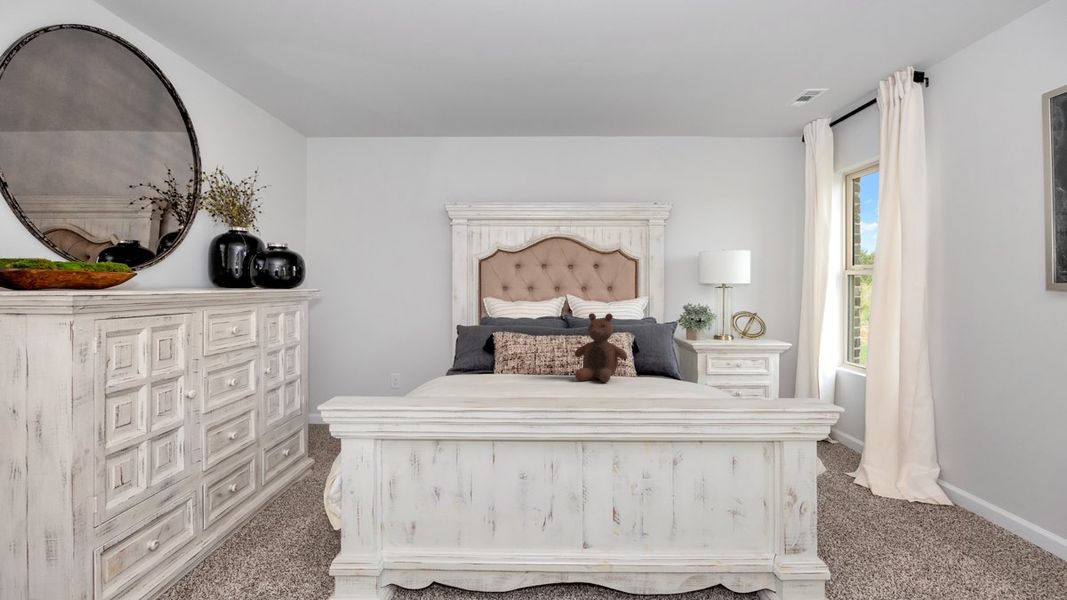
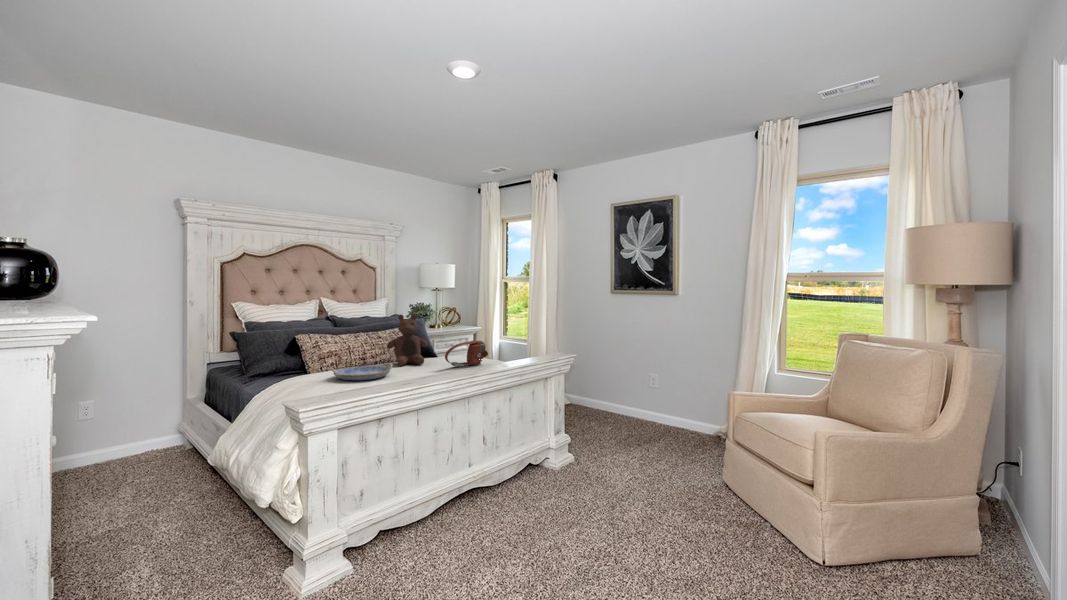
handbag: none [614,355,693,394] -> present [445,340,488,367]
serving tray: none [471,371,541,390] -> present [331,363,392,381]

